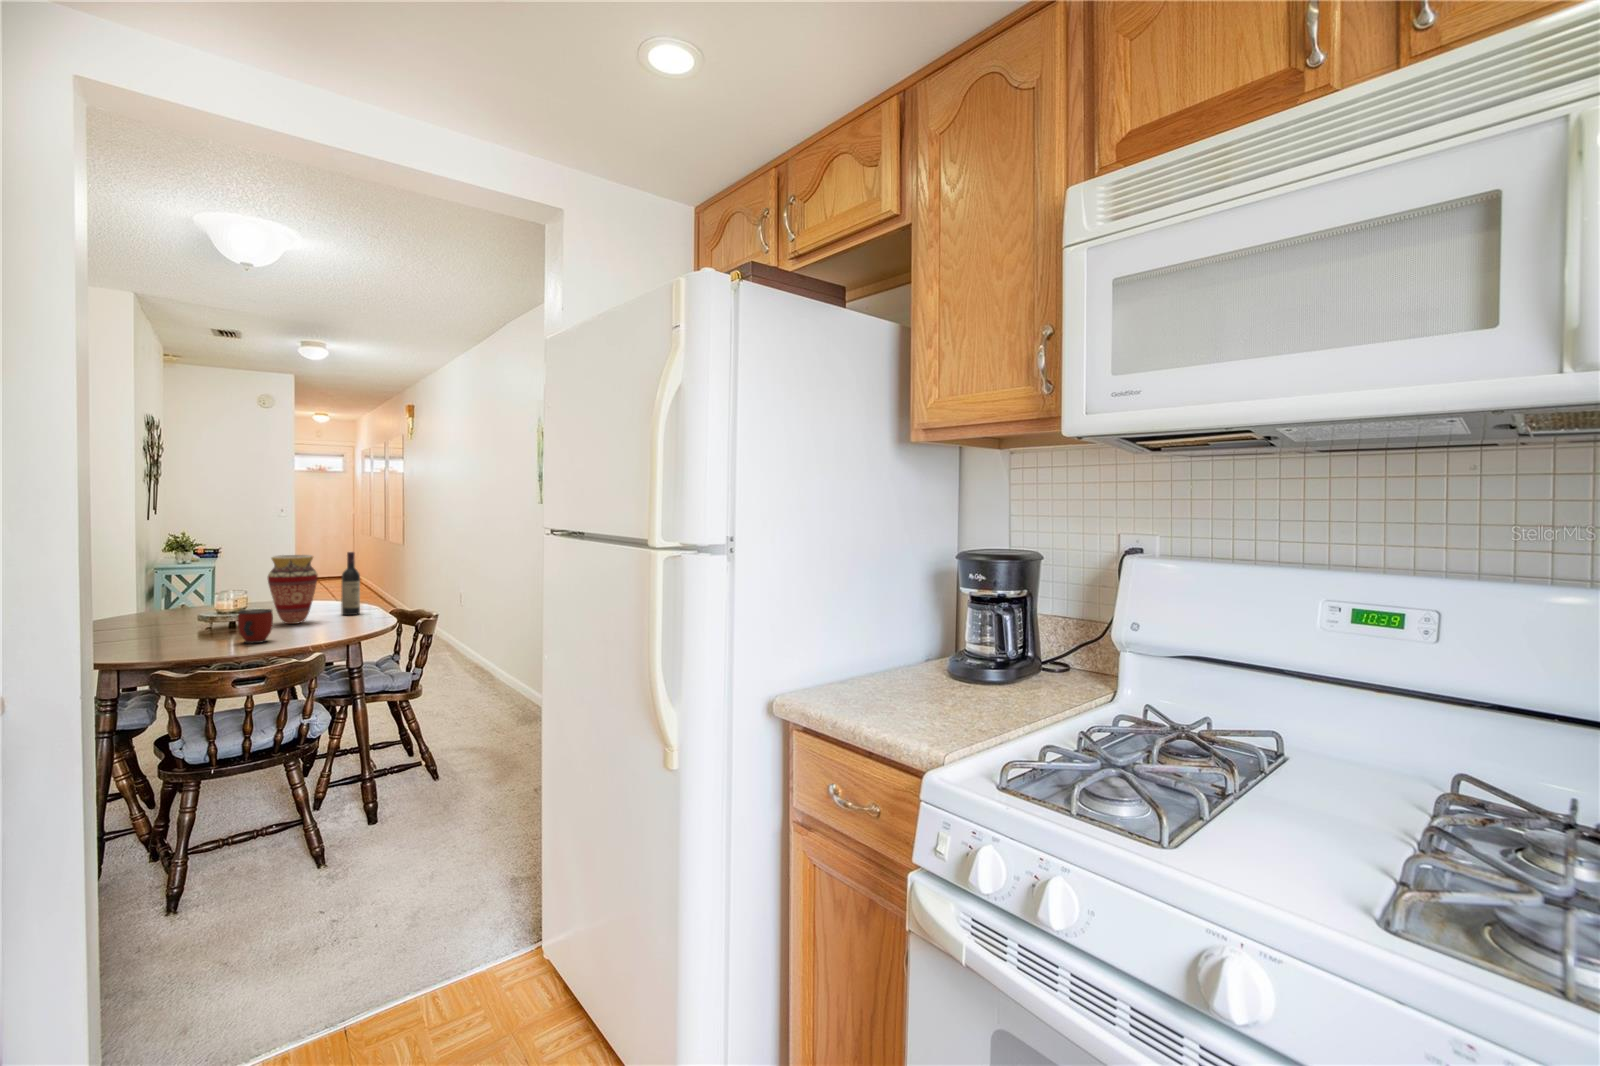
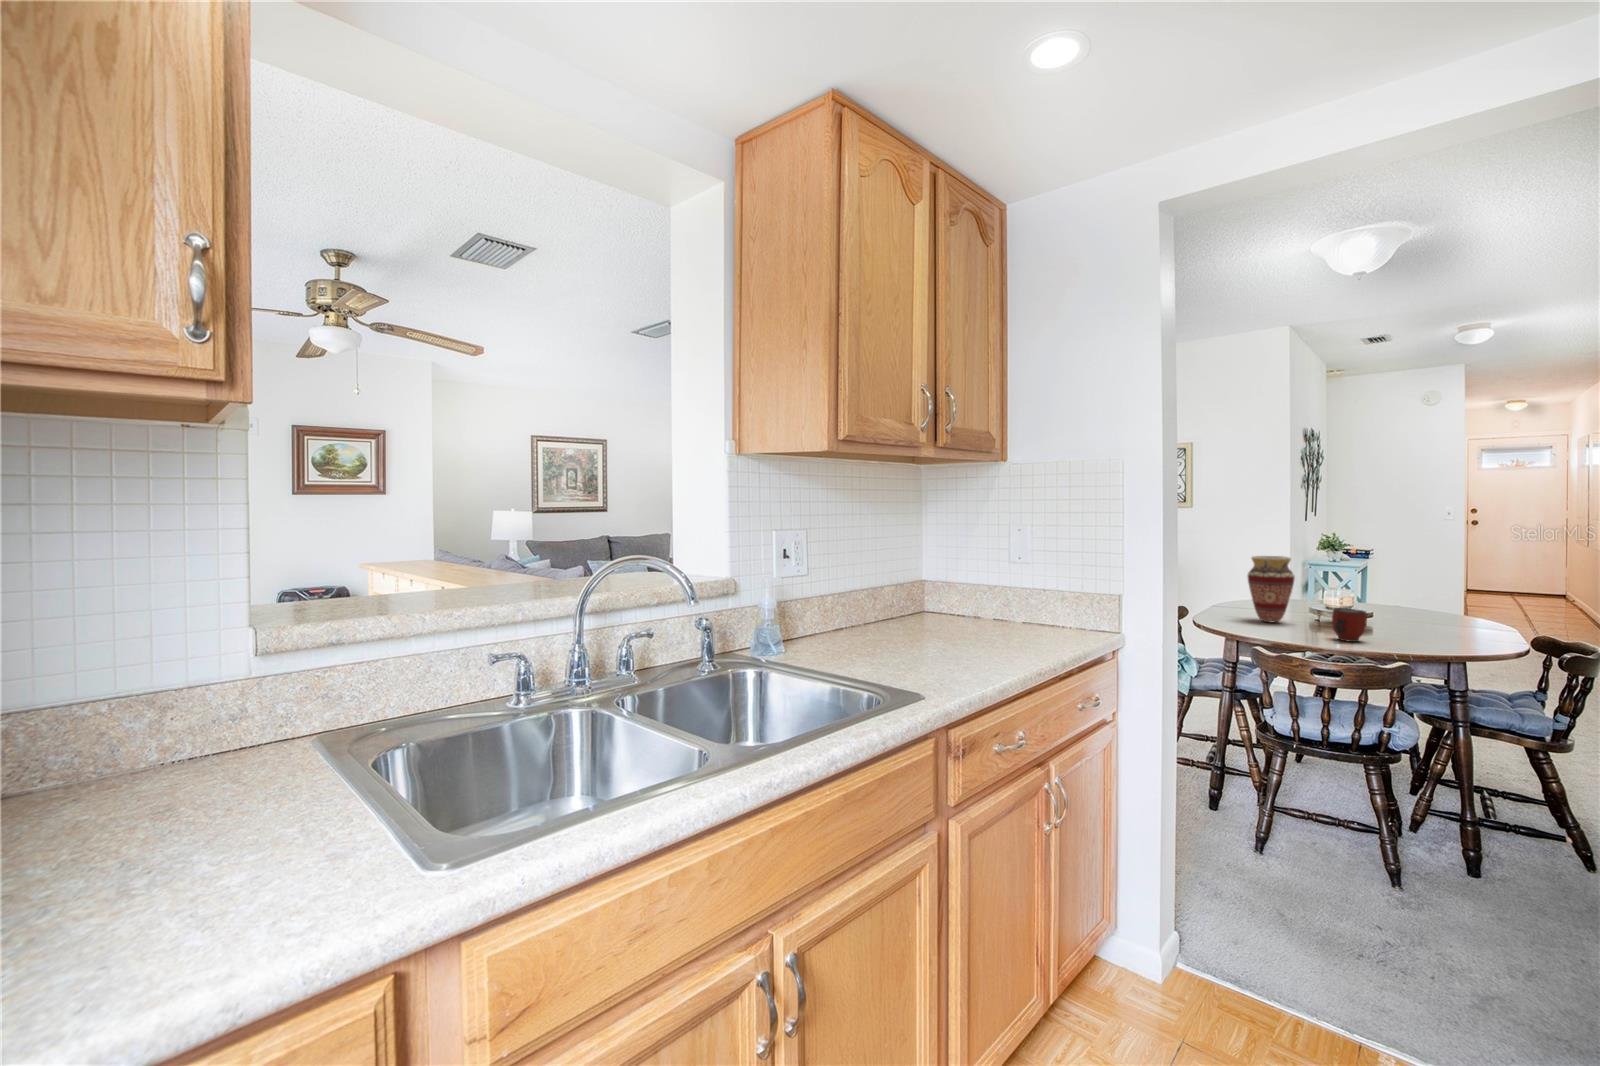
wine bottle: present [341,552,360,615] -> none [1459,560,1486,632]
vase: present [268,555,318,624] -> present [1248,556,1295,623]

